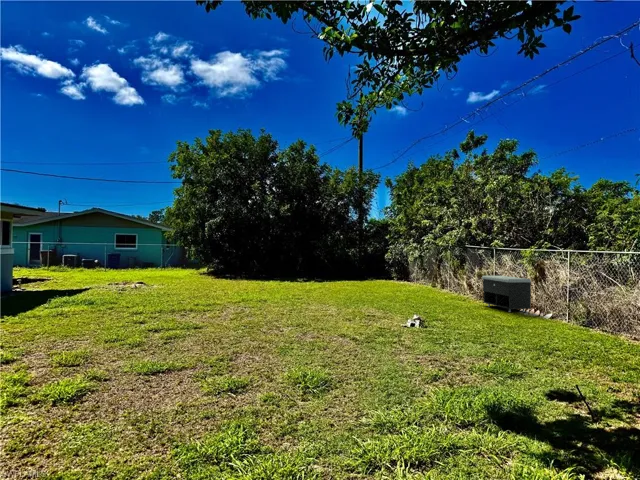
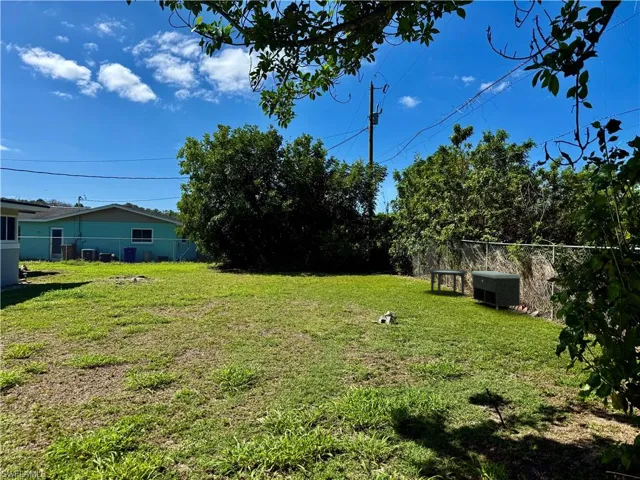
round table: none [434,274,473,299] -> present [428,269,467,295]

